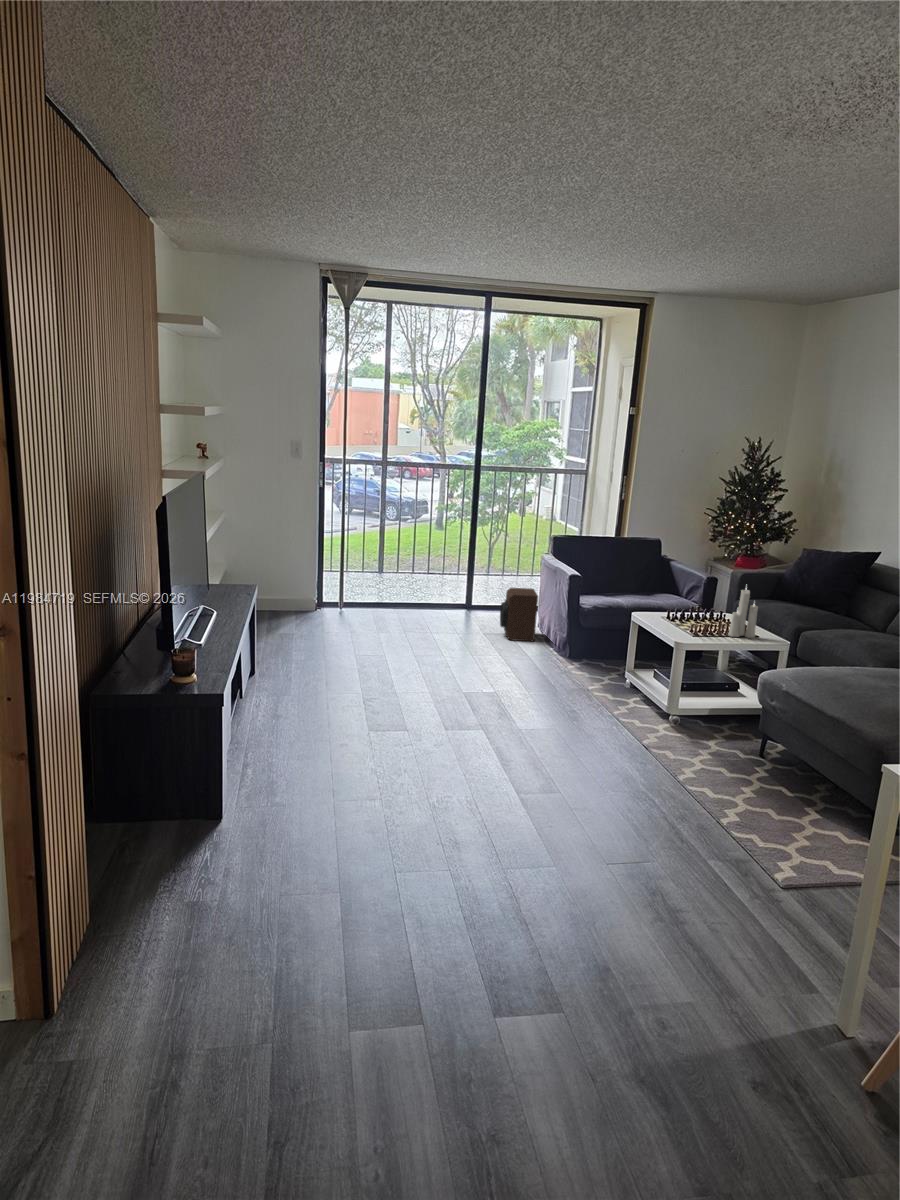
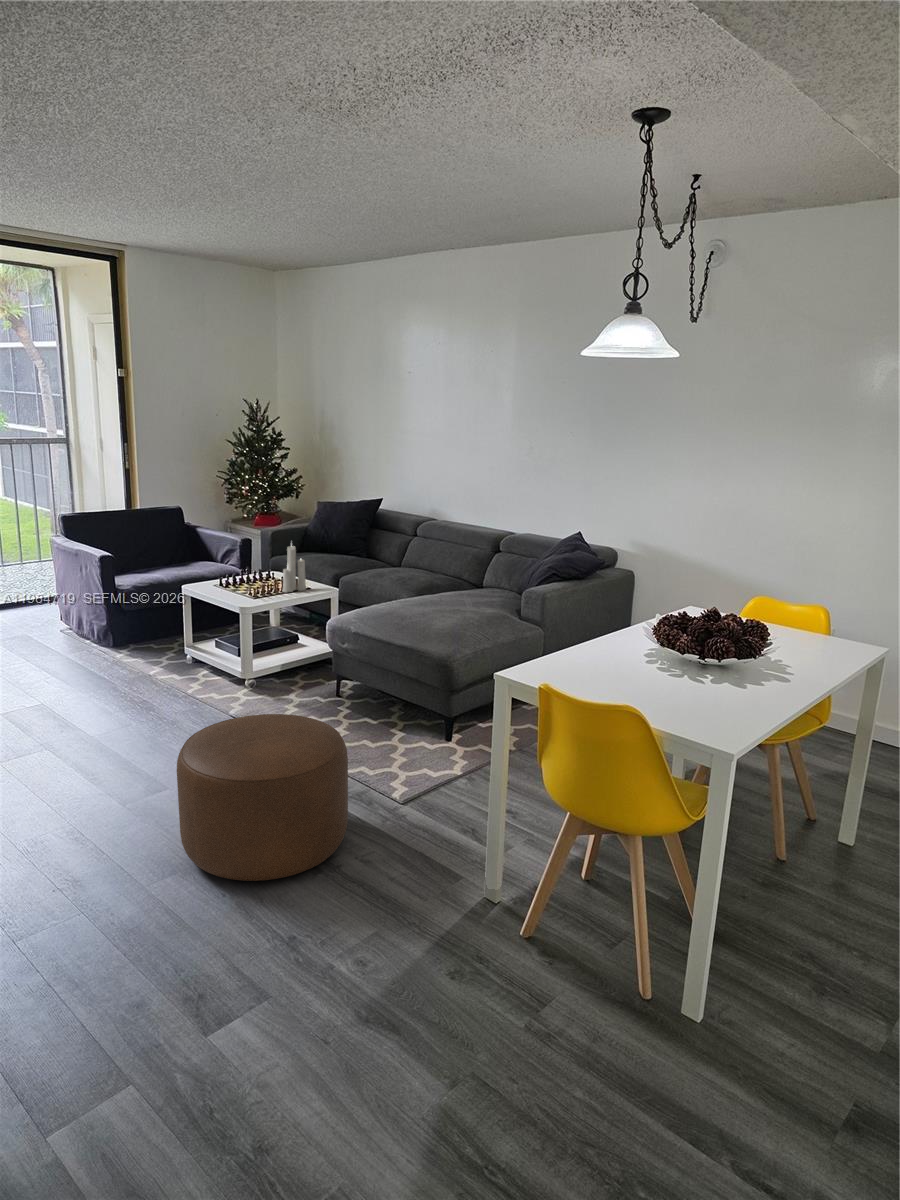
speaker: present [500,588,538,641] -> none [17,579,67,641]
ottoman: none [542,743,718,913] -> present [177,714,348,881]

